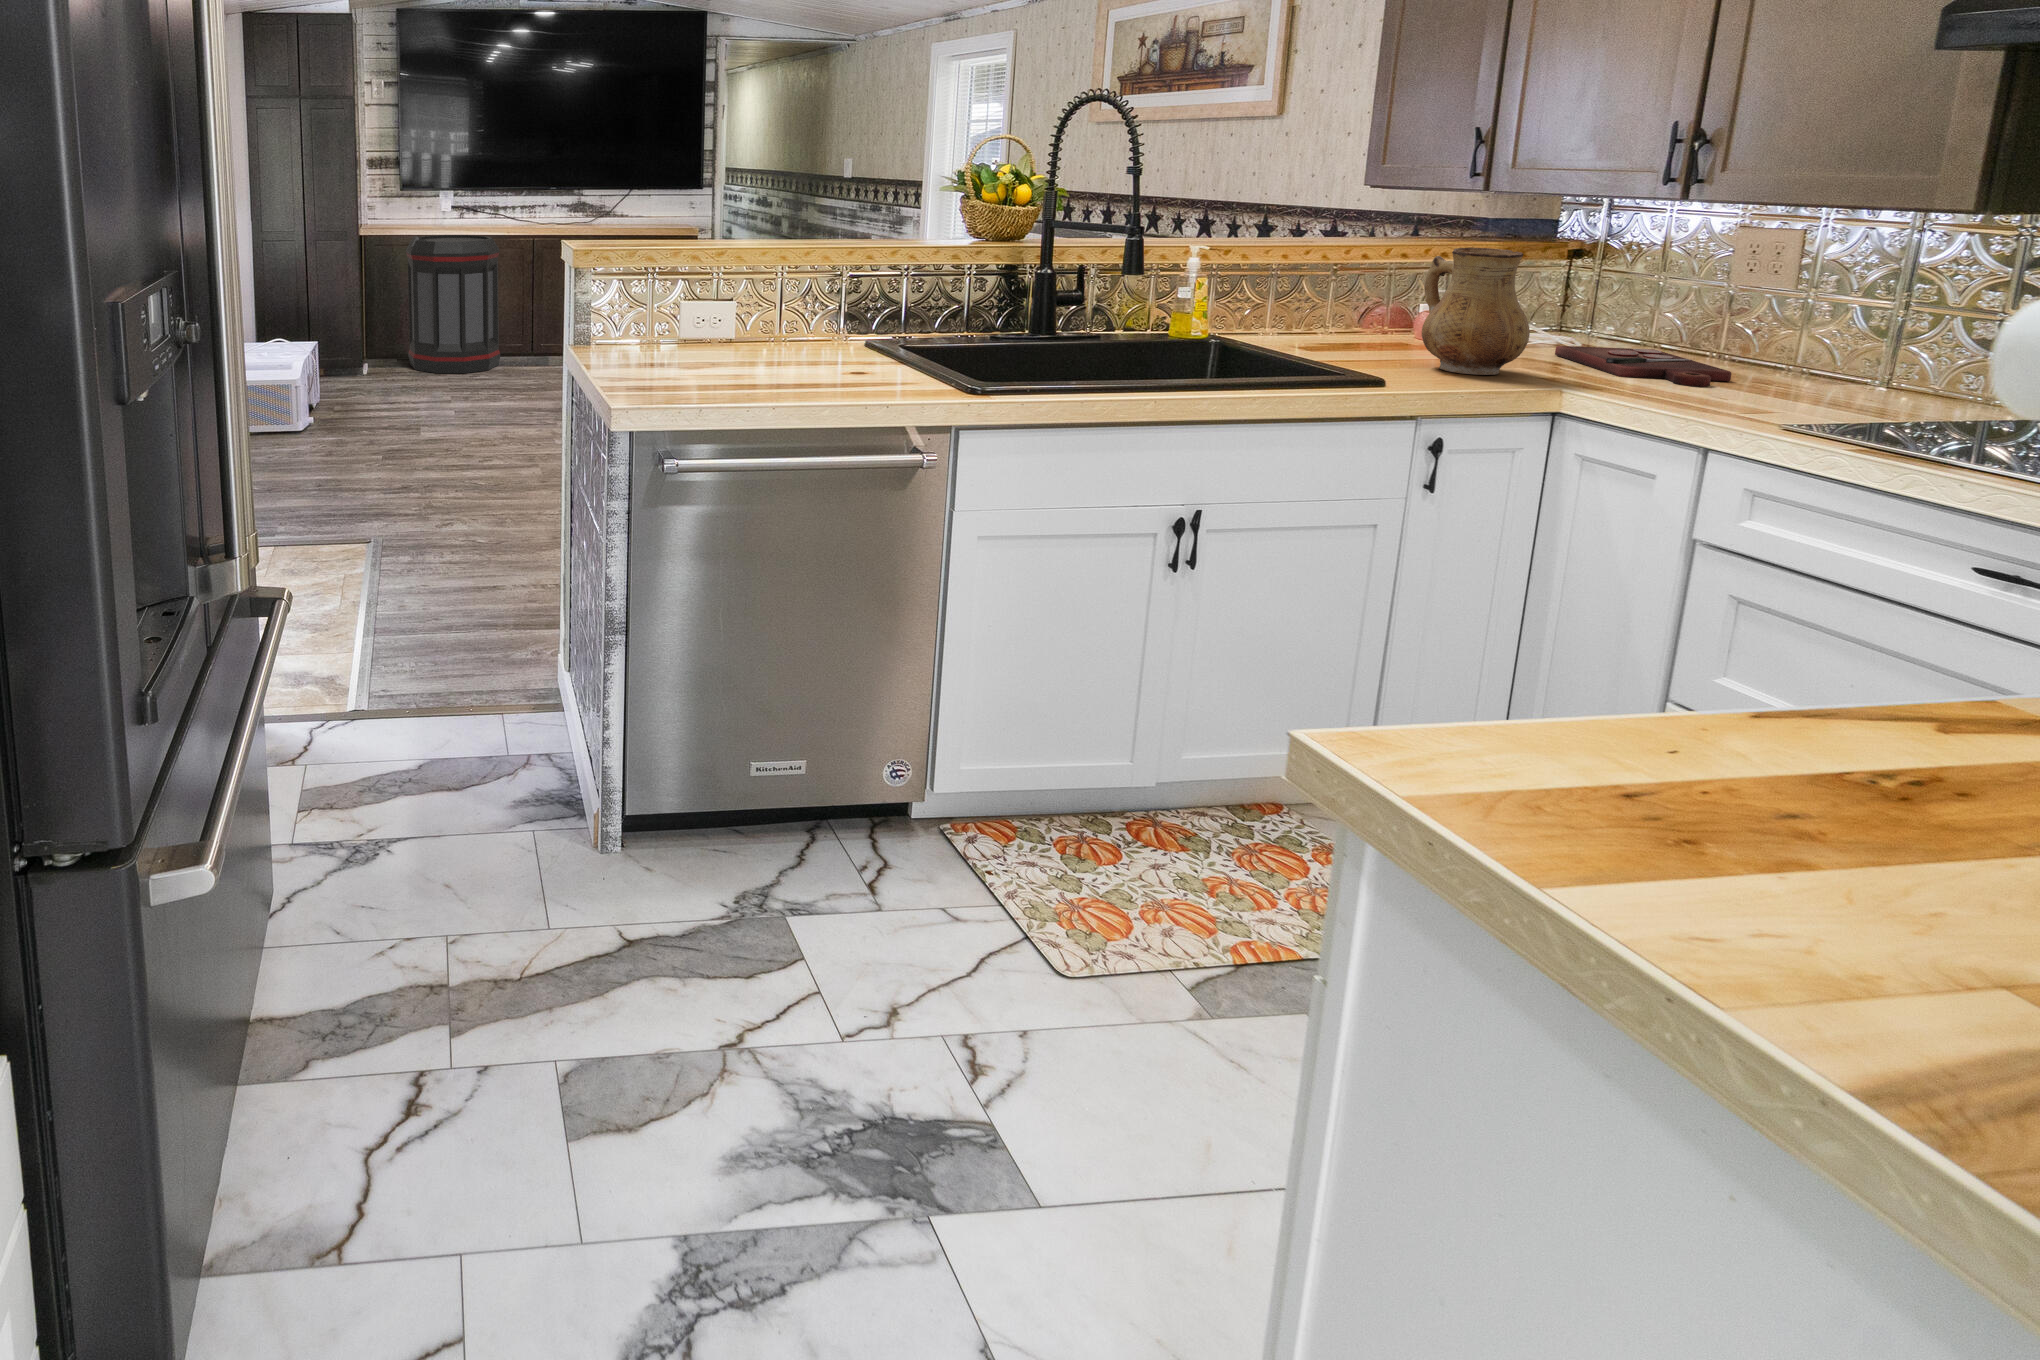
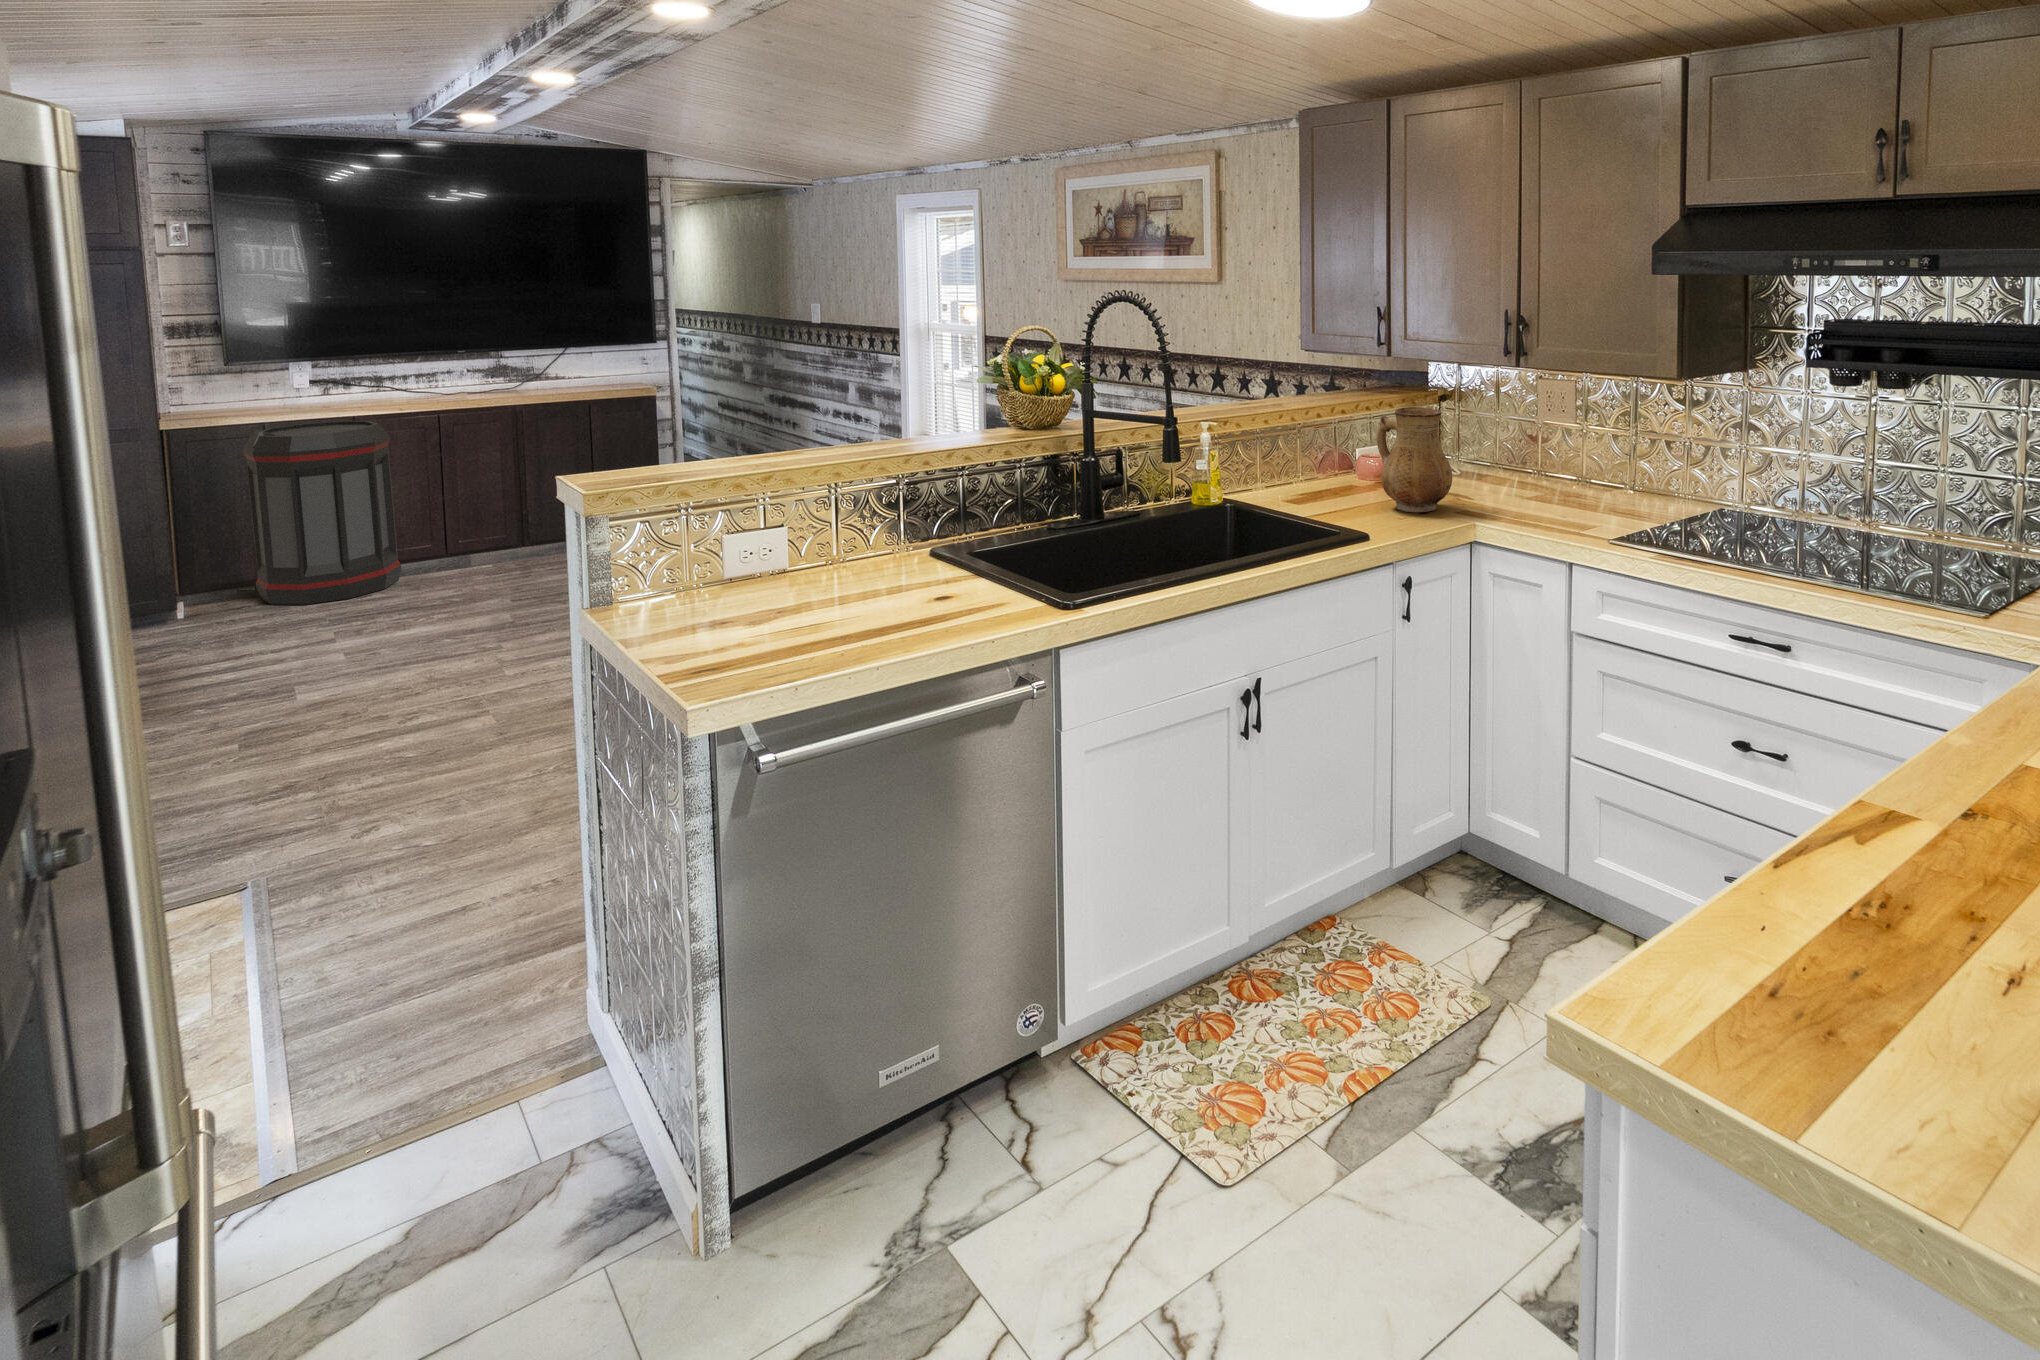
cutting board: present [1555,346,1731,387] -> none [1457,468,1567,502]

